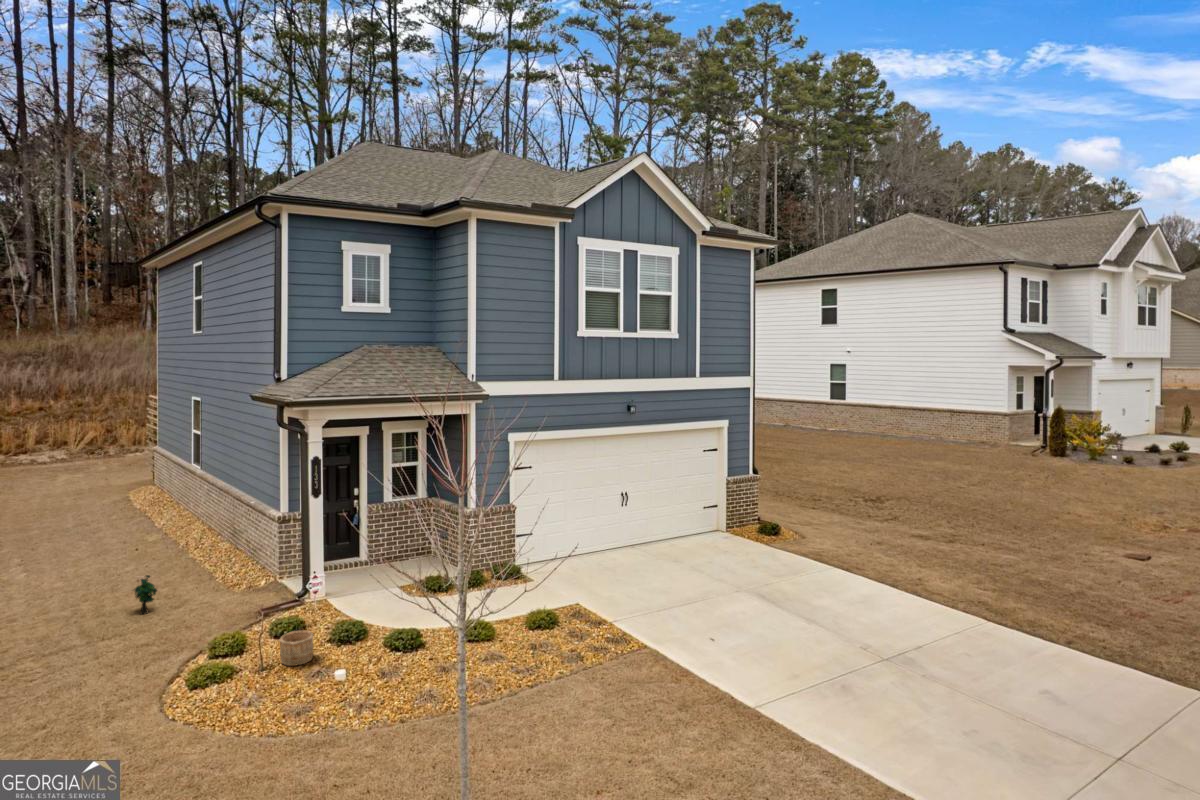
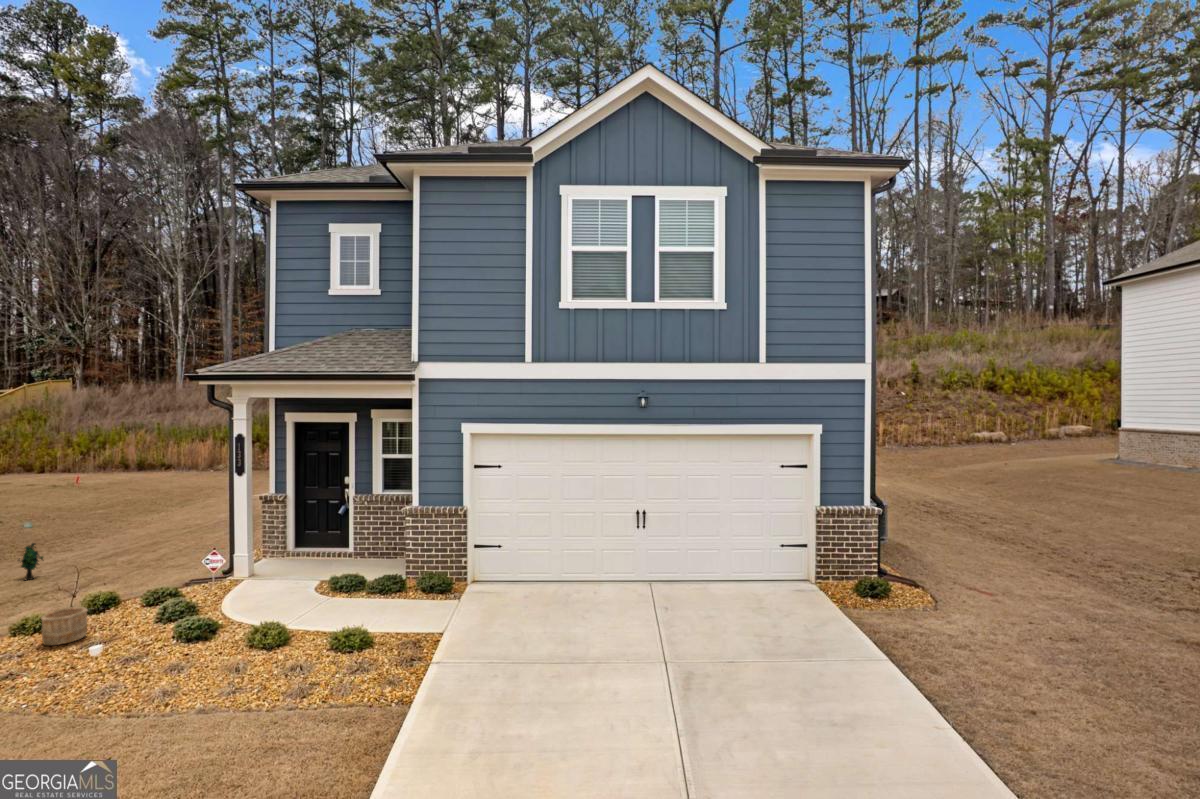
decorative plant: present [134,575,157,614] -> present [19,543,43,581]

